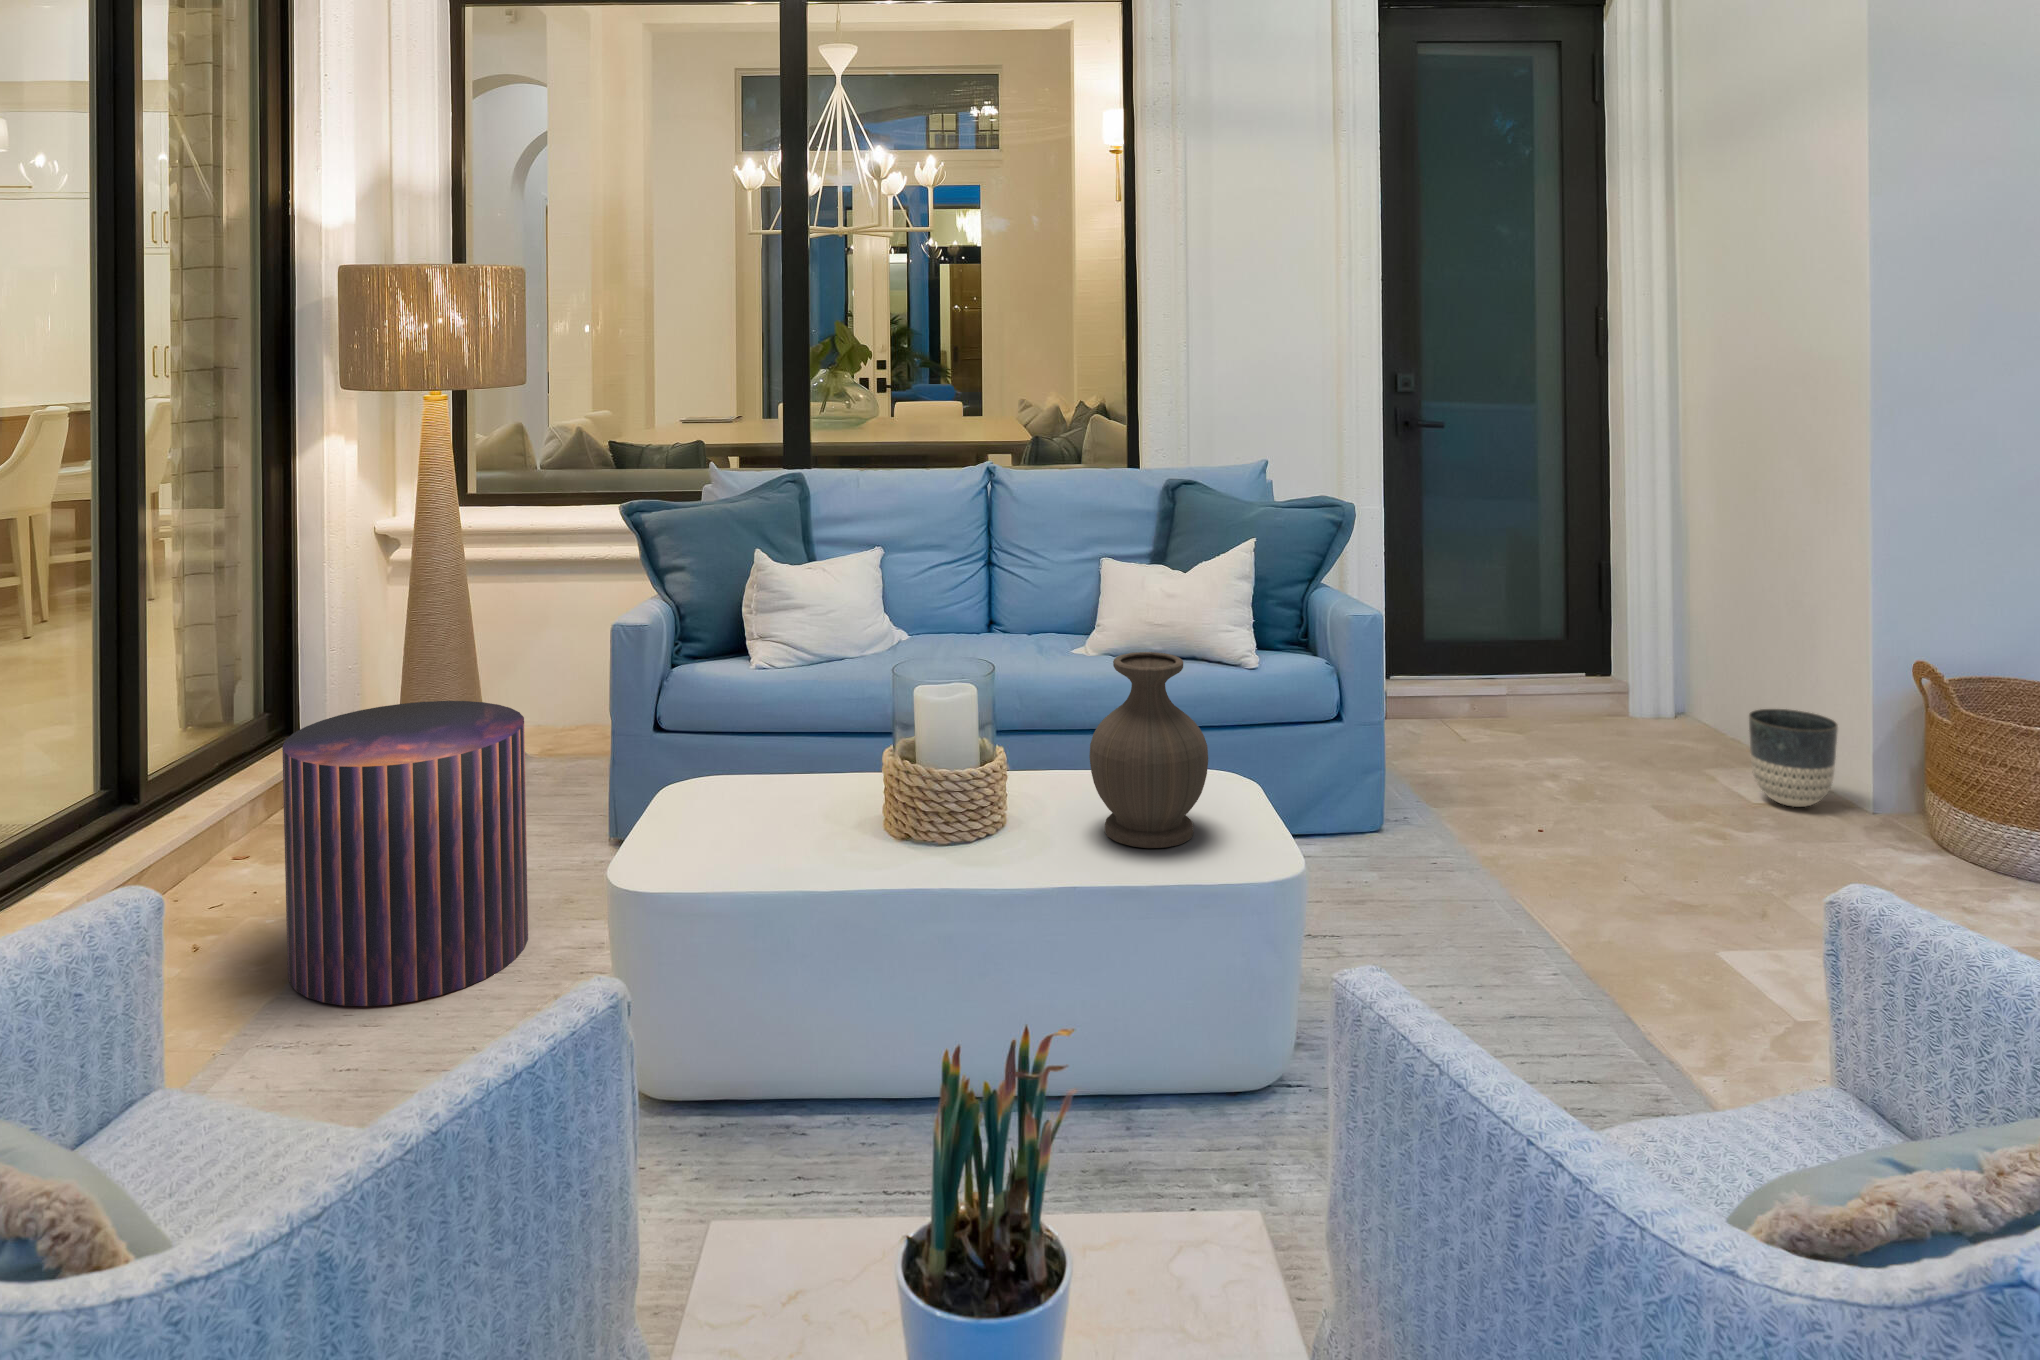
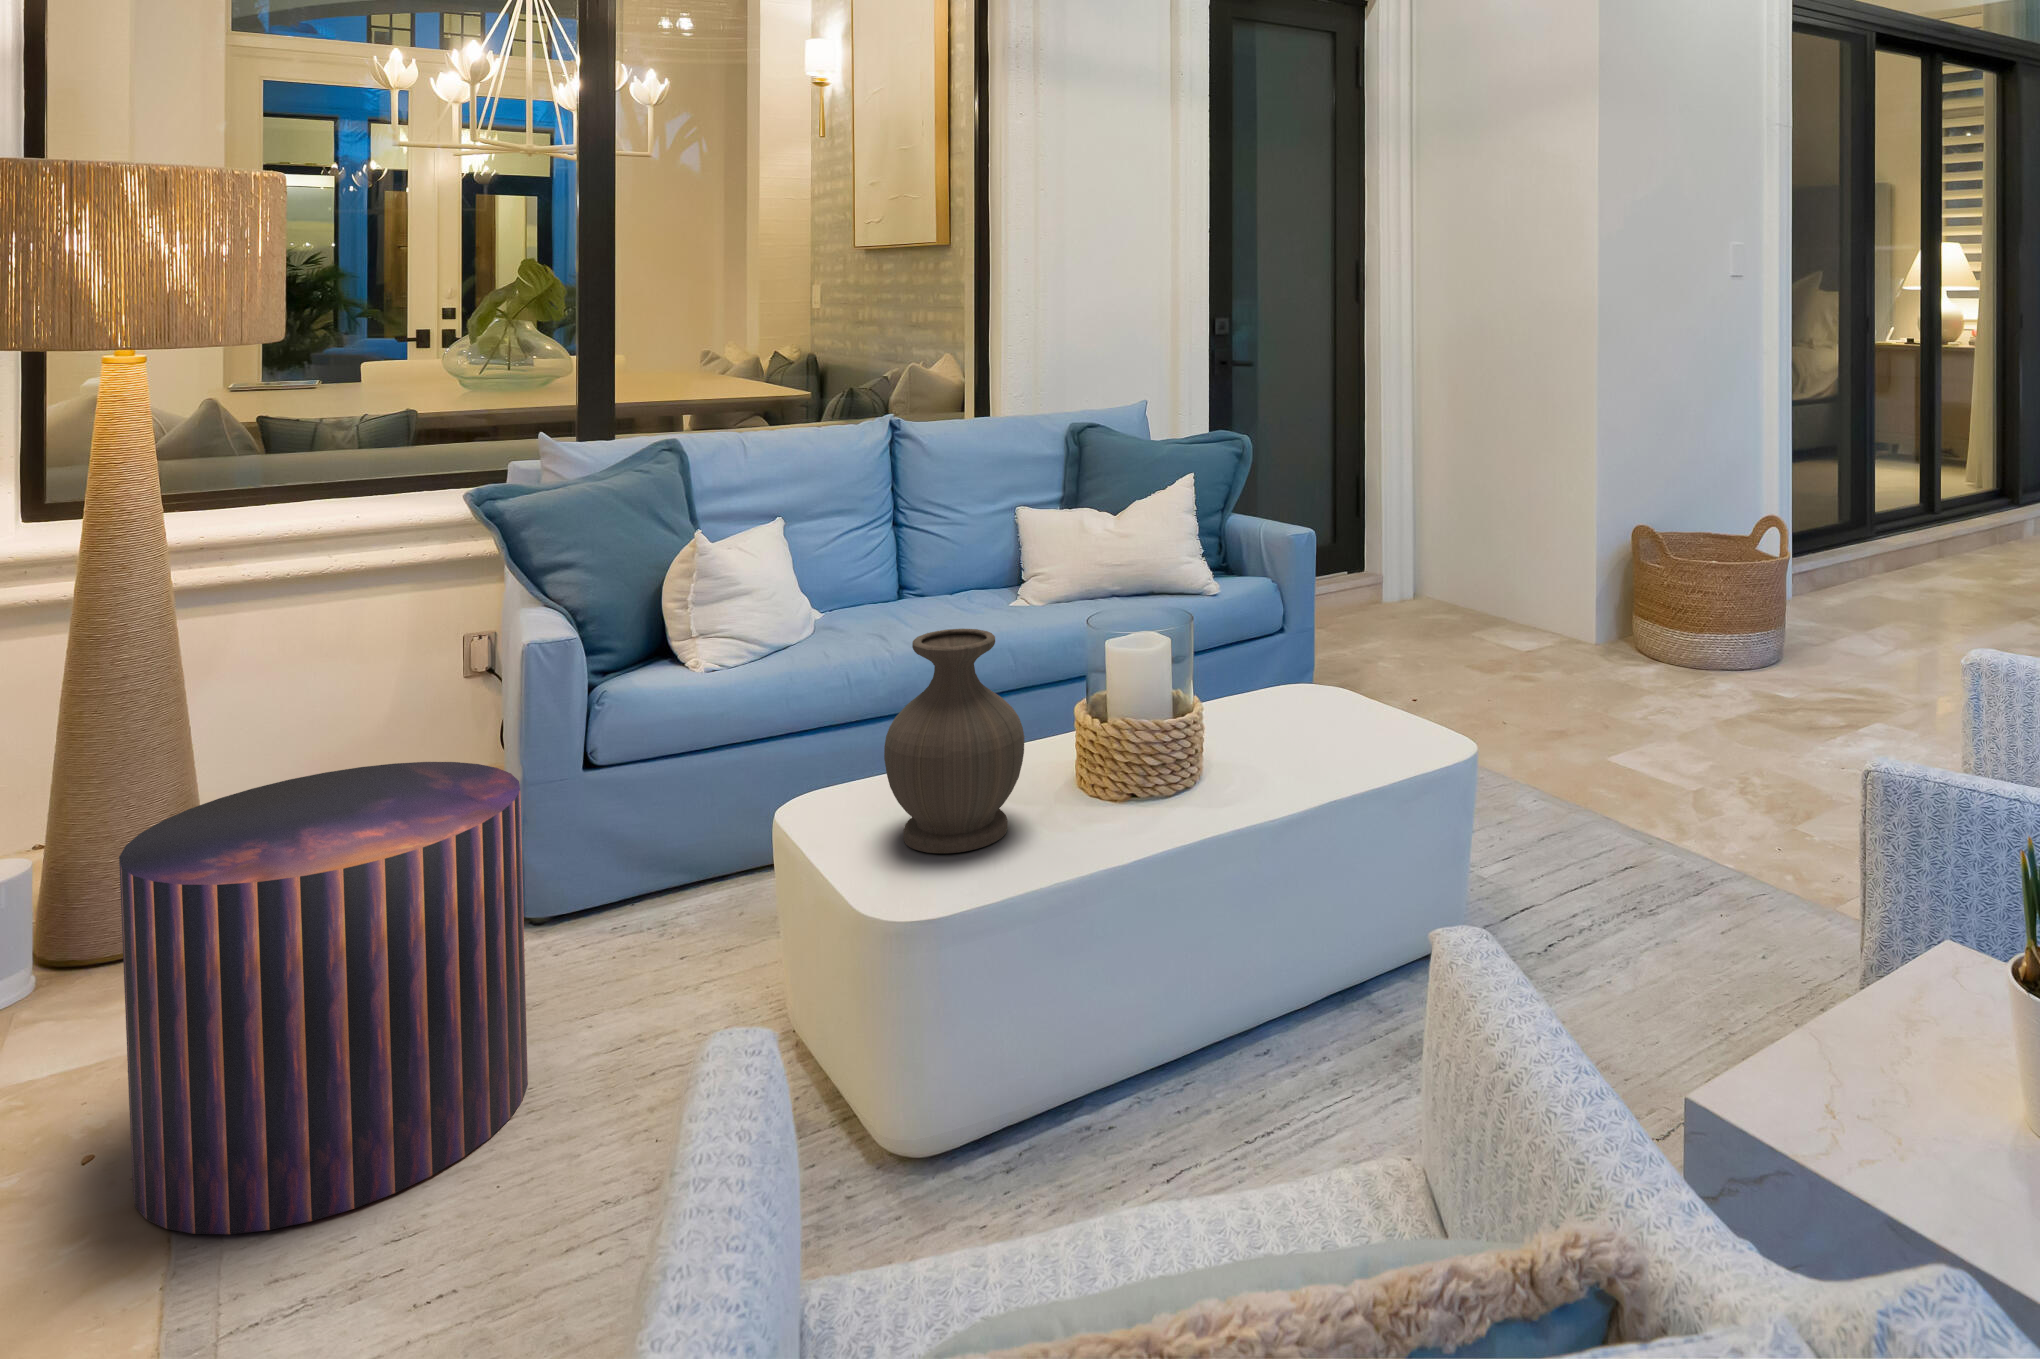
vase: present [1089,652,1208,848] -> present [884,629,1024,853]
planter: present [1749,709,1838,807] -> none [1536,581,1597,655]

